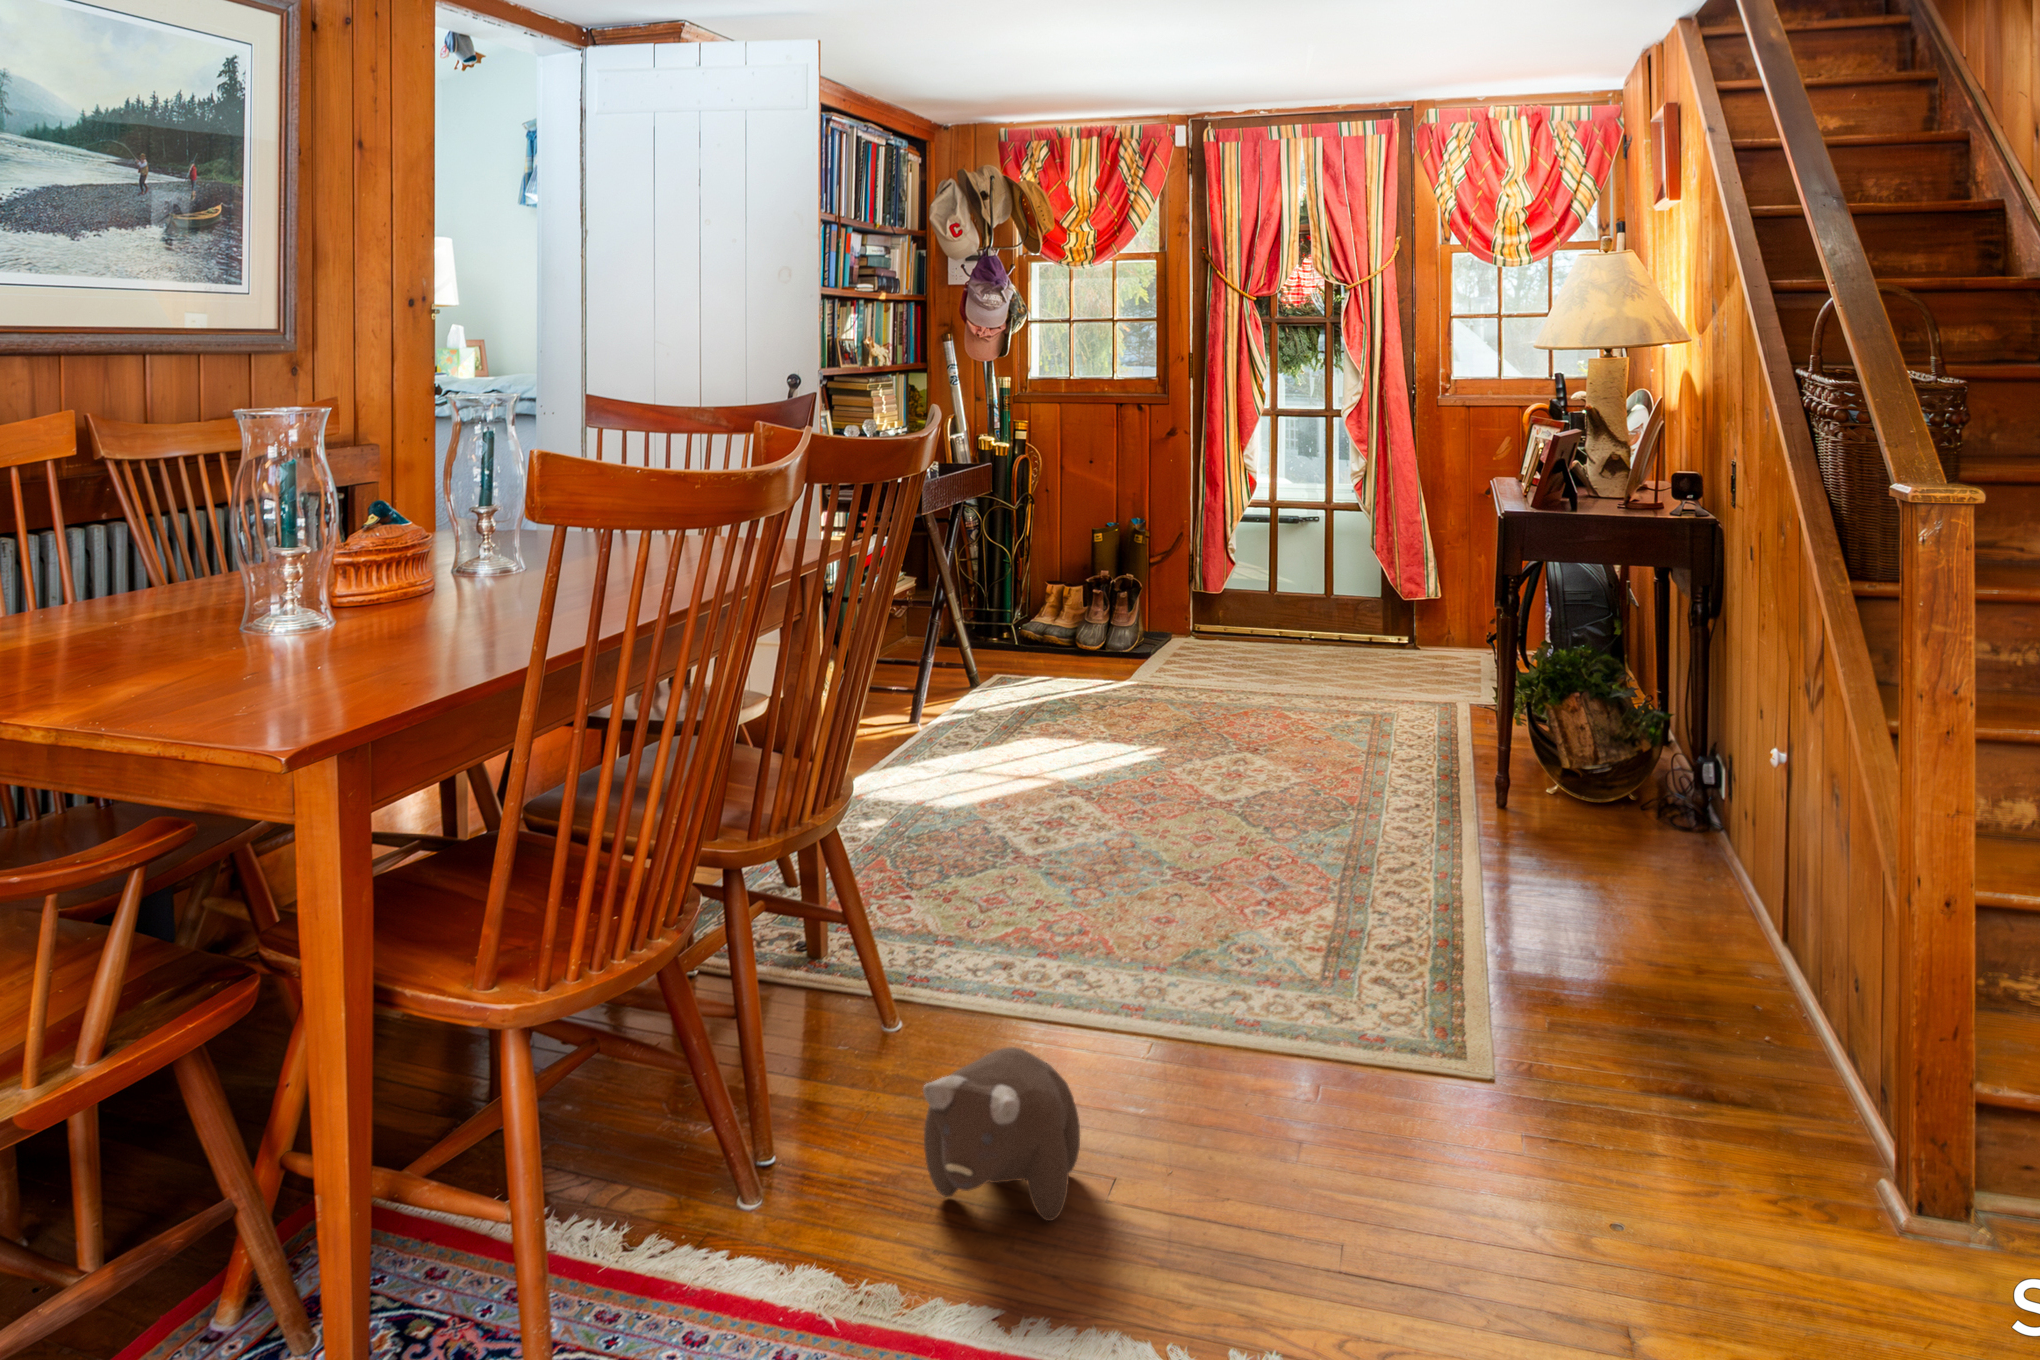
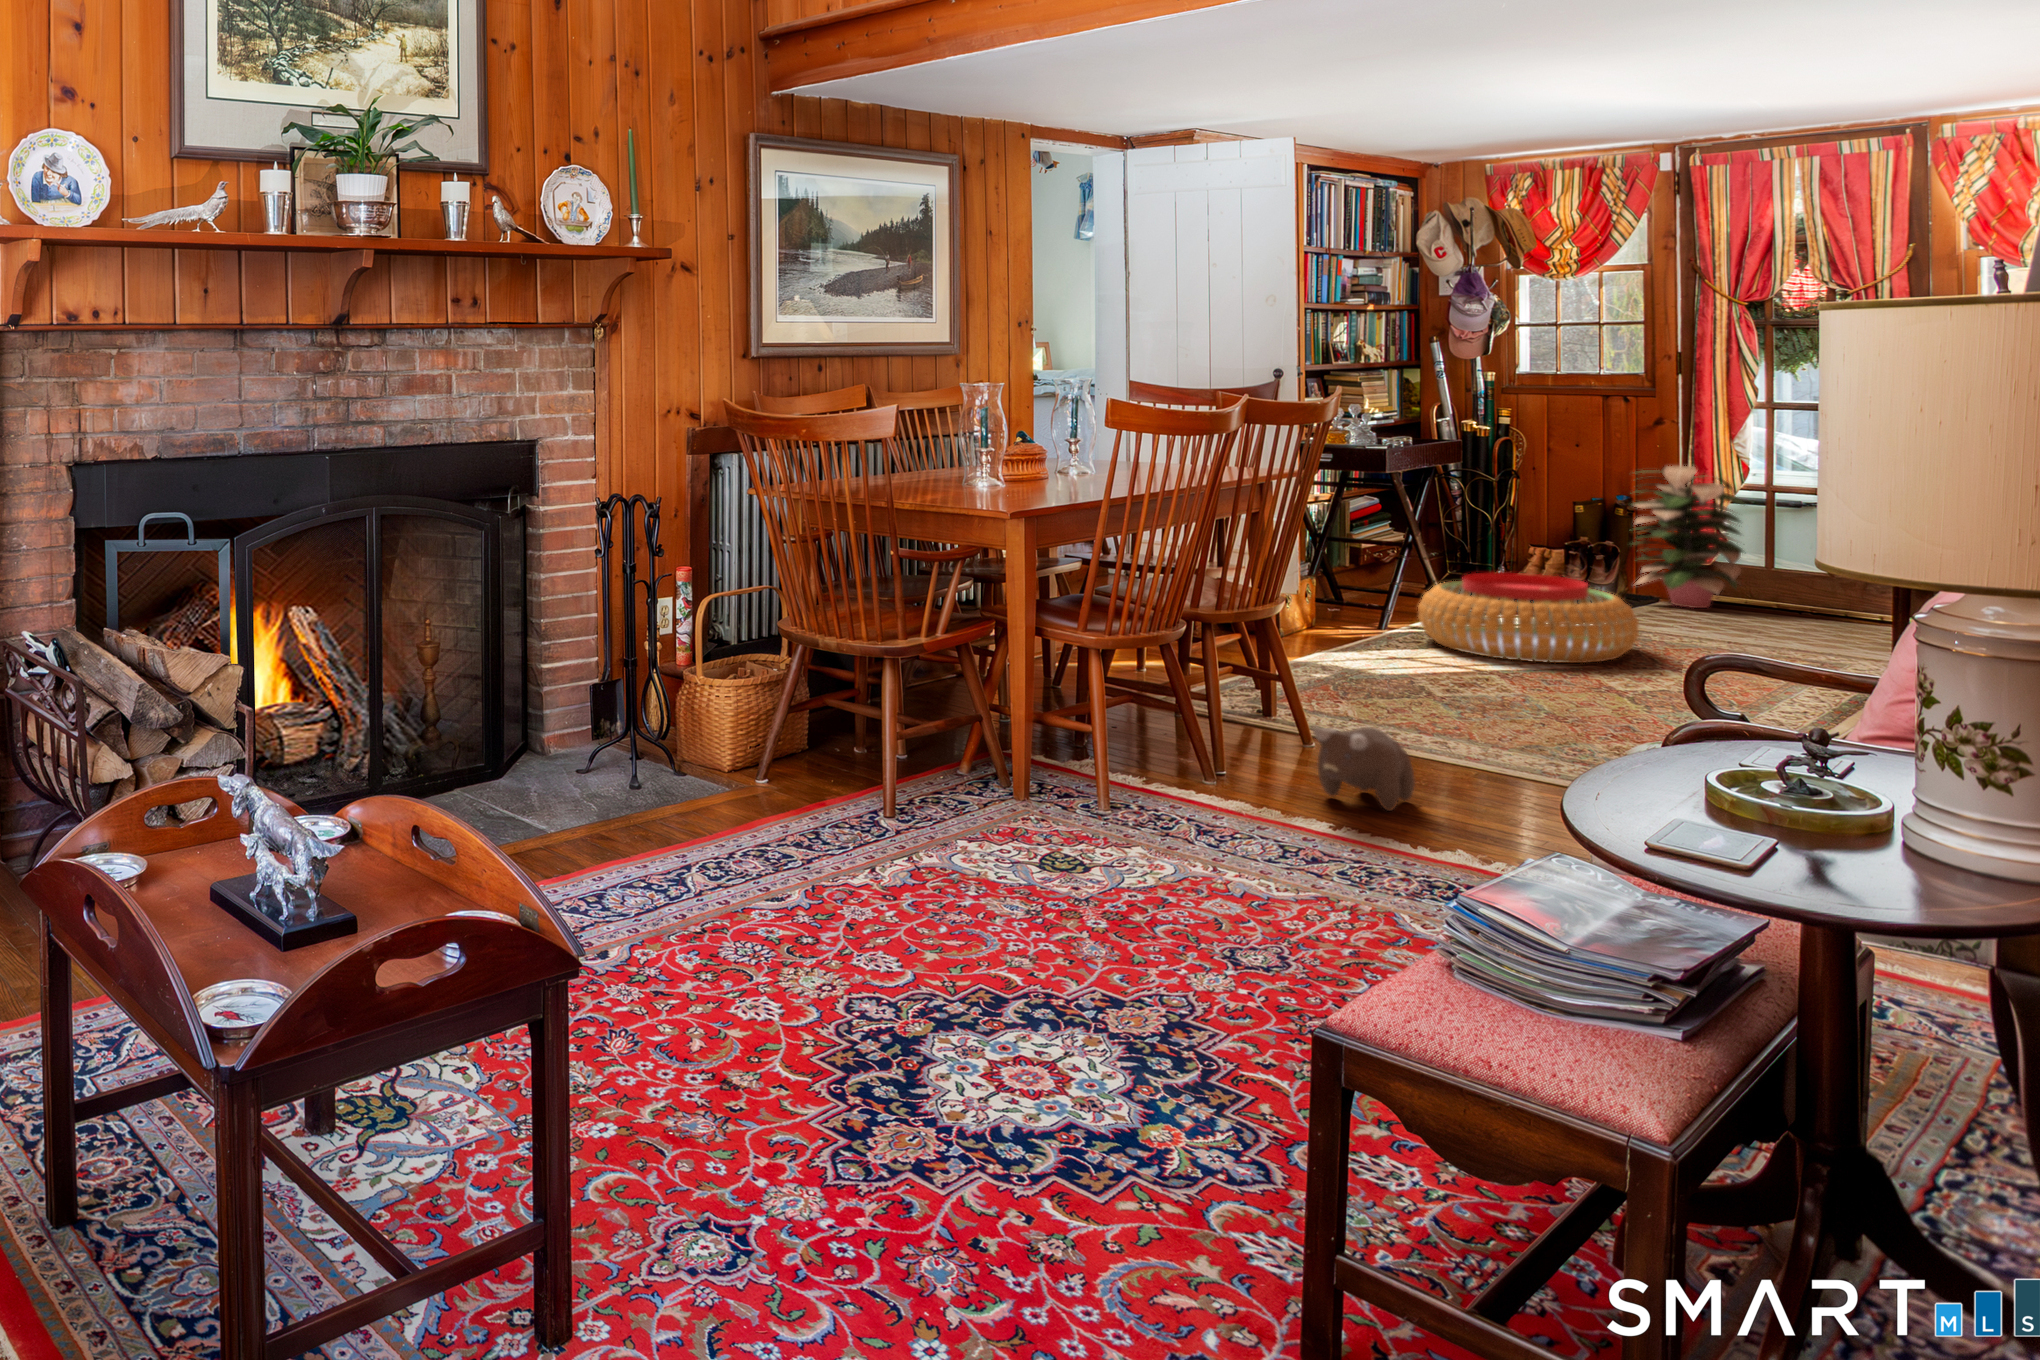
decorative plant: none [1146,484,1259,648] -> present [1632,466,1744,608]
pouf: none [960,637,1204,764] -> present [1418,572,1639,663]

